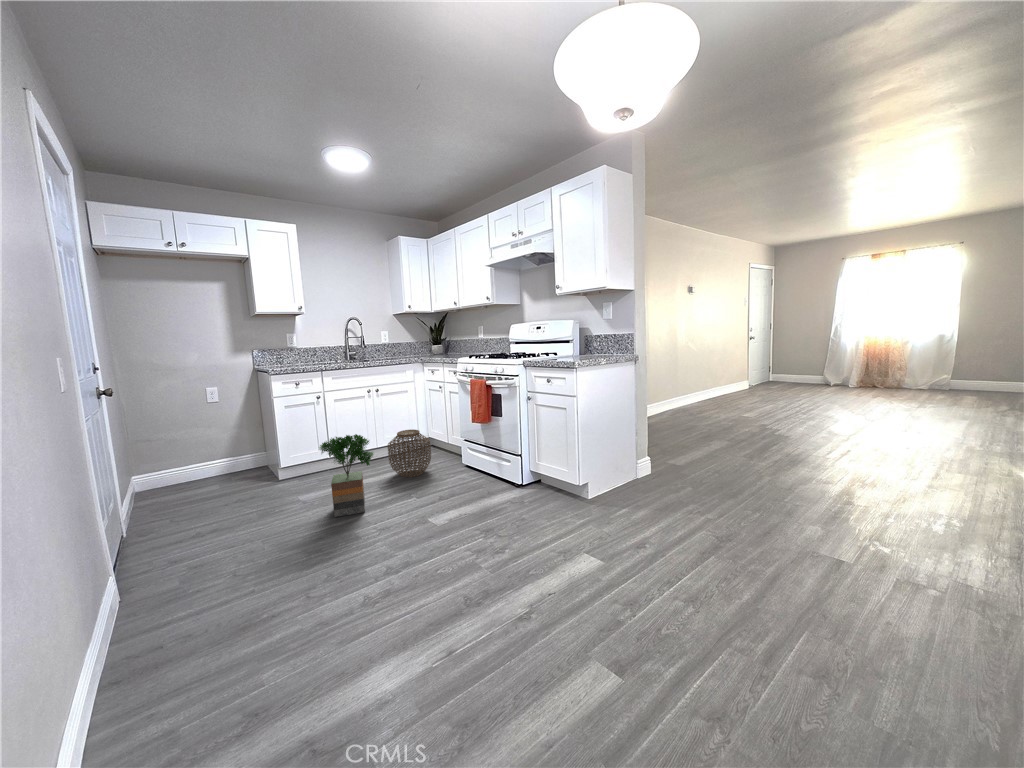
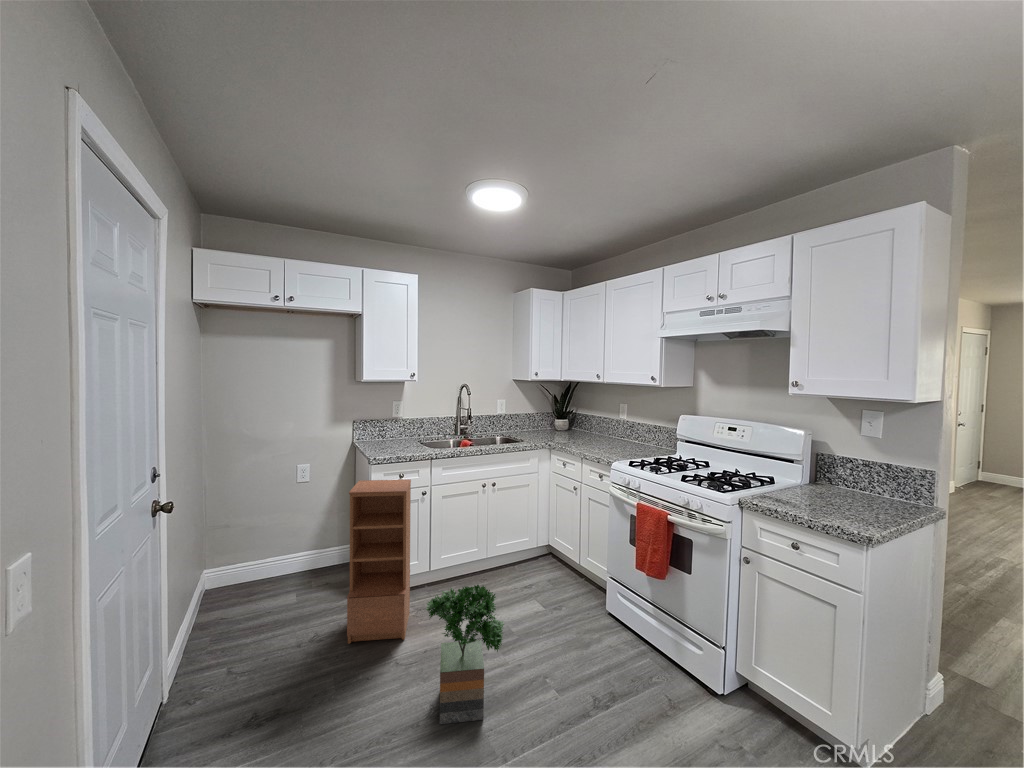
bookcase: none [253,382,315,499] -> present [347,479,411,644]
woven basket: present [388,429,431,477] -> none [508,555,566,631]

